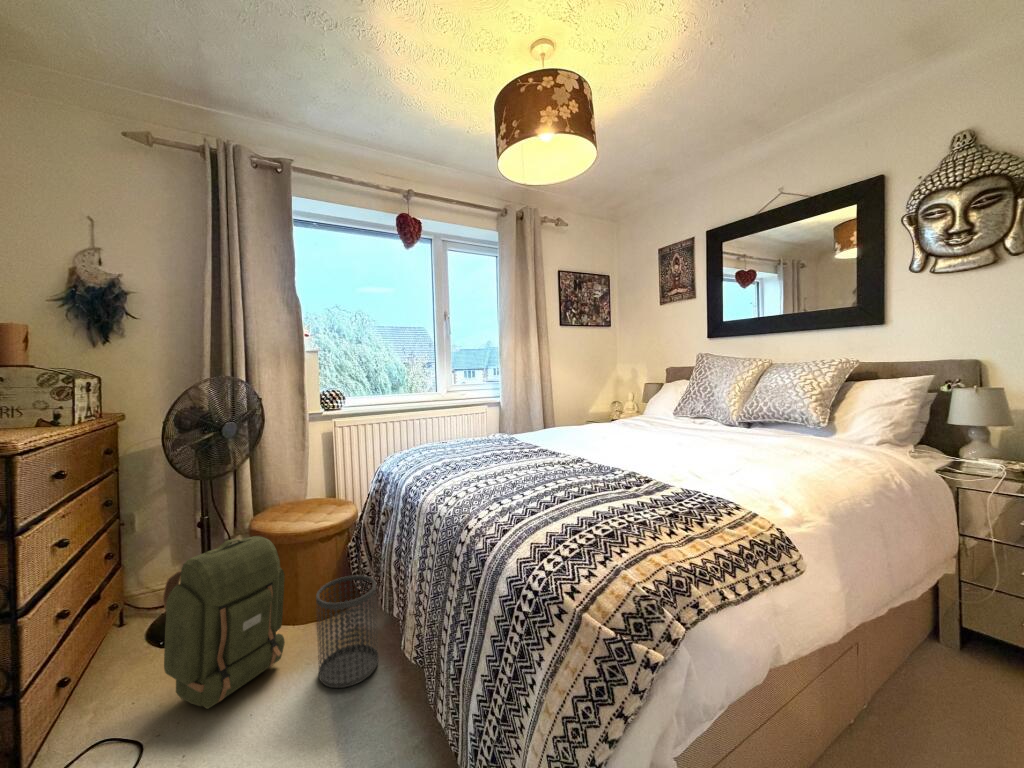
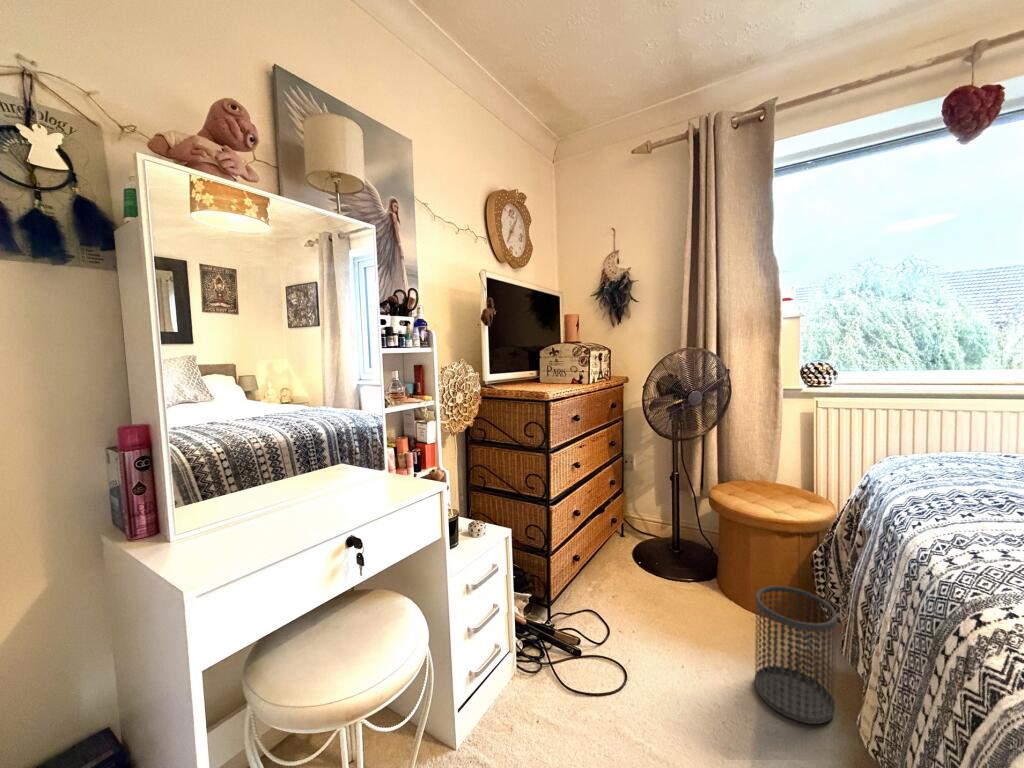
backpack: present [163,536,285,709] -> none [629,501,731,640]

